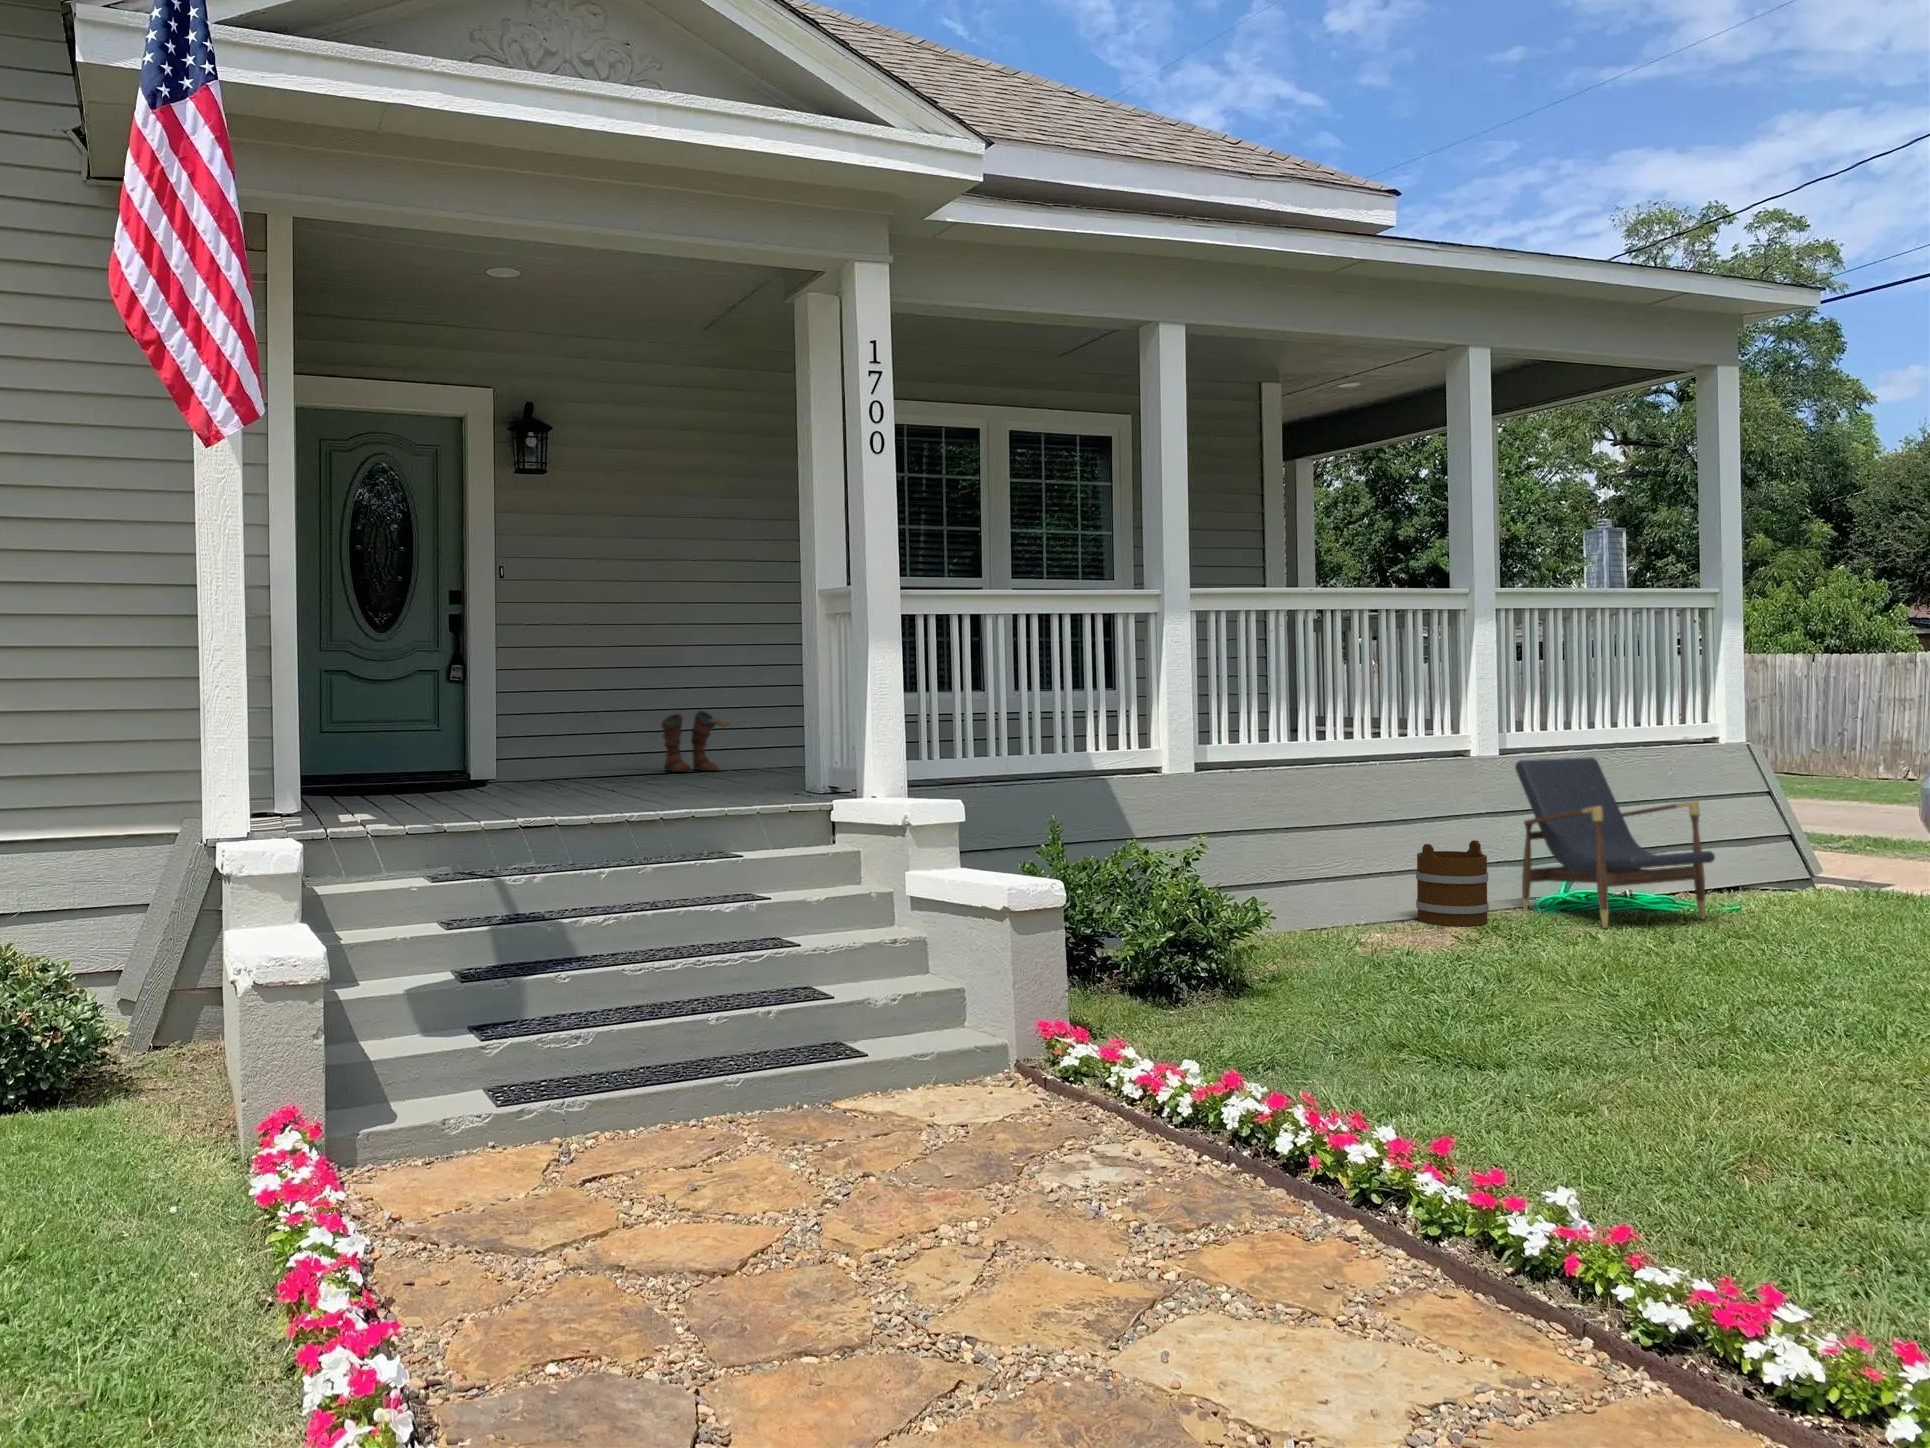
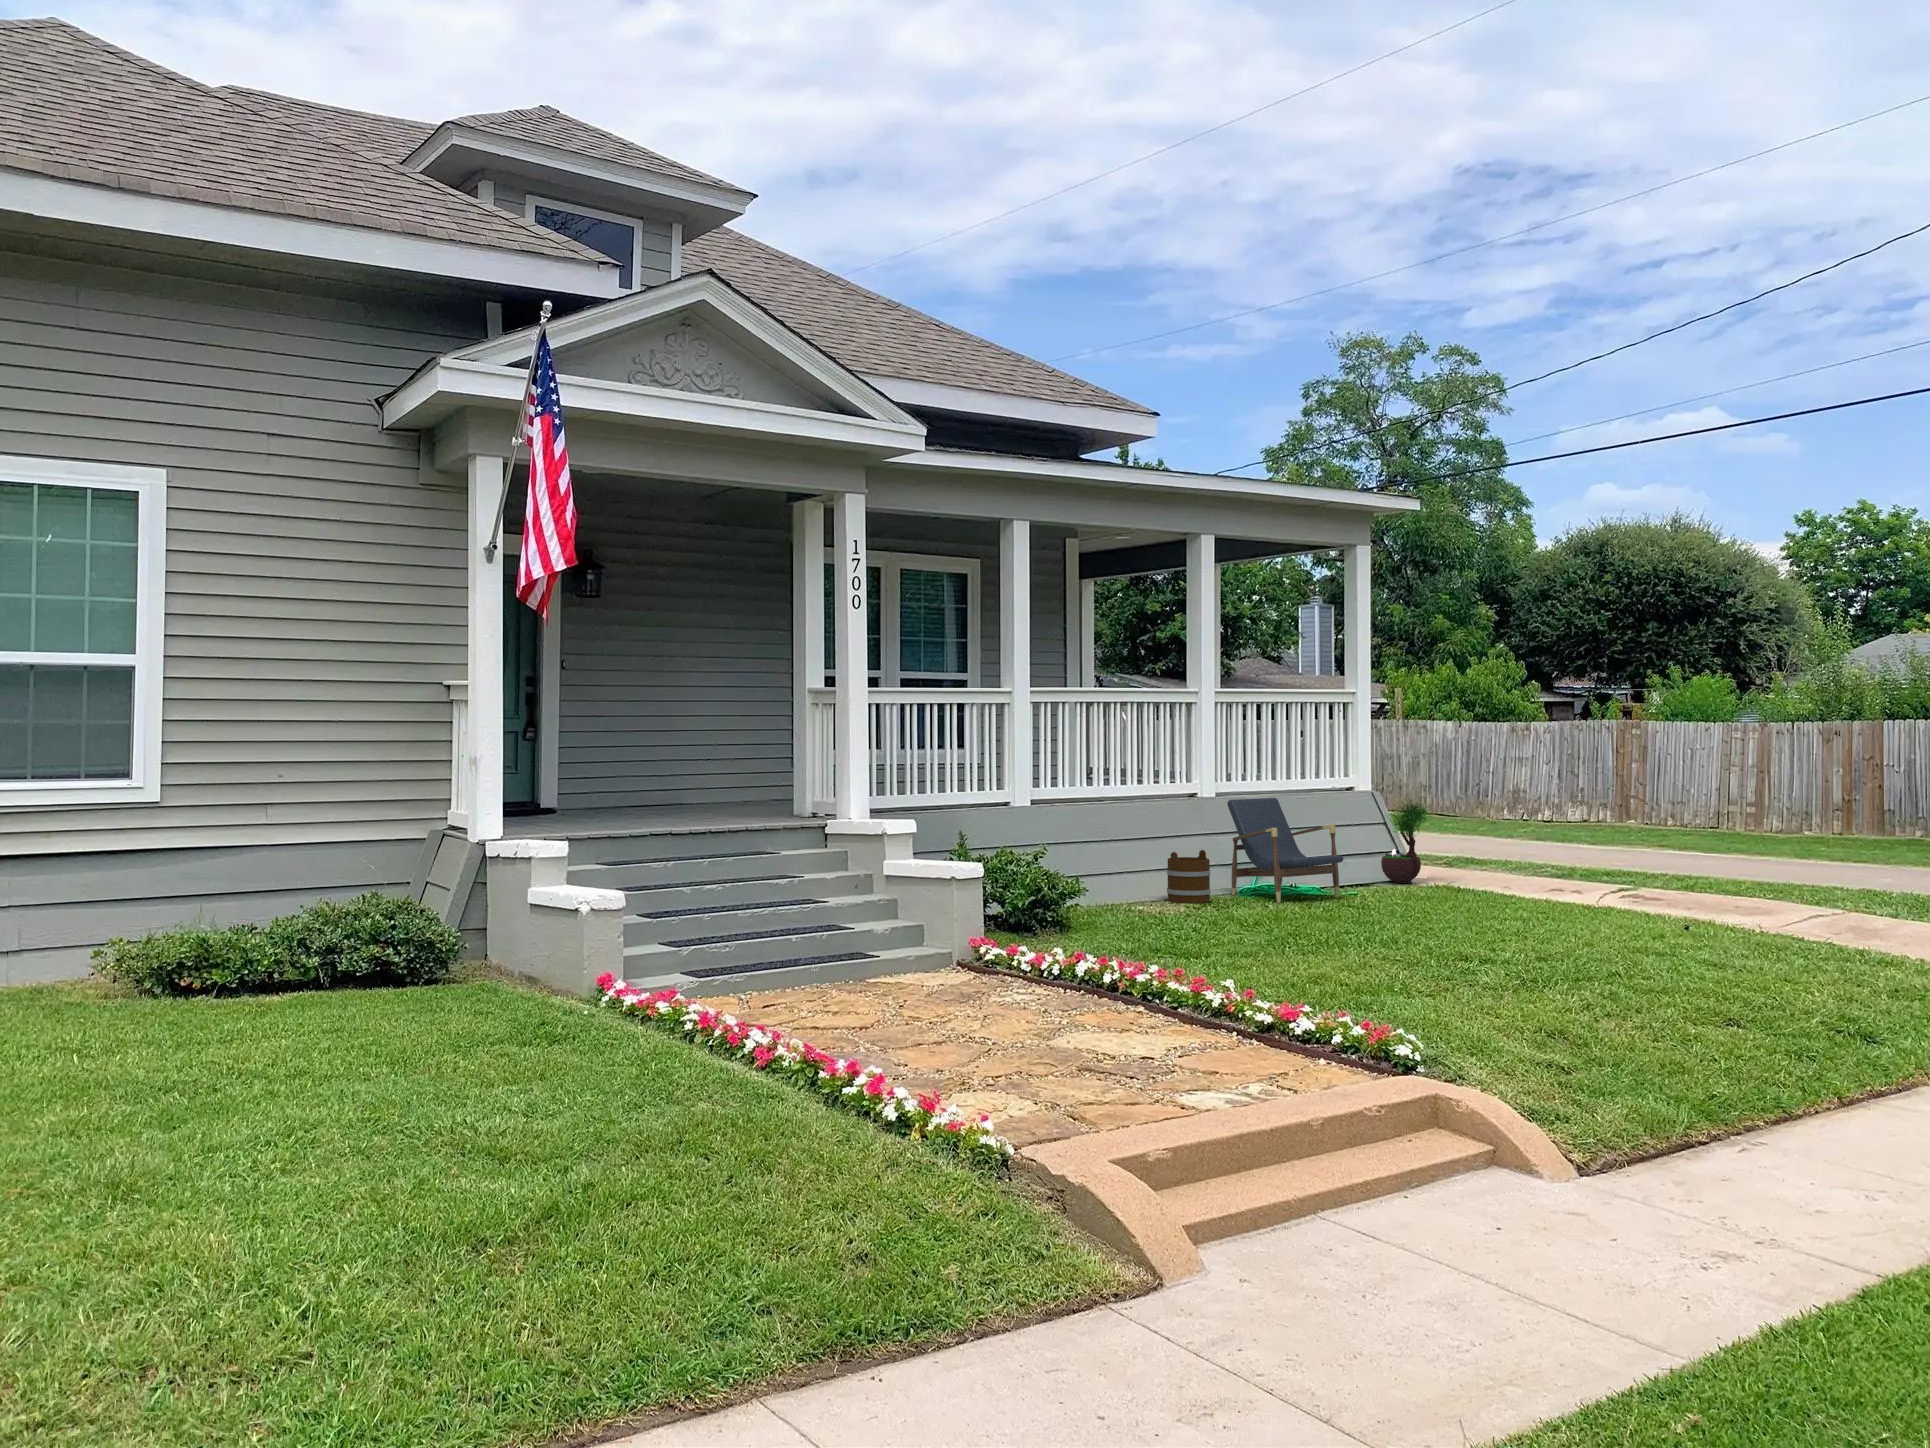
boots: present [661,711,729,772] -> none [677,767,723,808]
potted tree: none [1764,753,1855,891] -> present [1381,800,1431,883]

